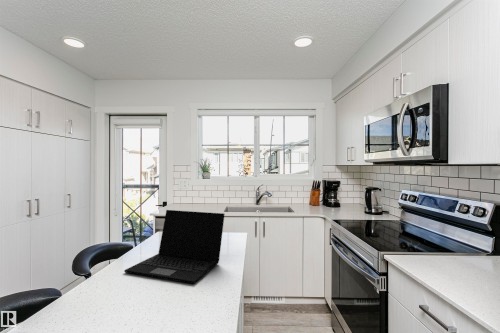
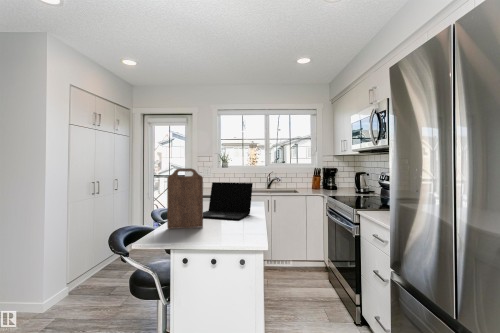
cutting board: none [42,203,118,322] -> present [167,168,203,229]

